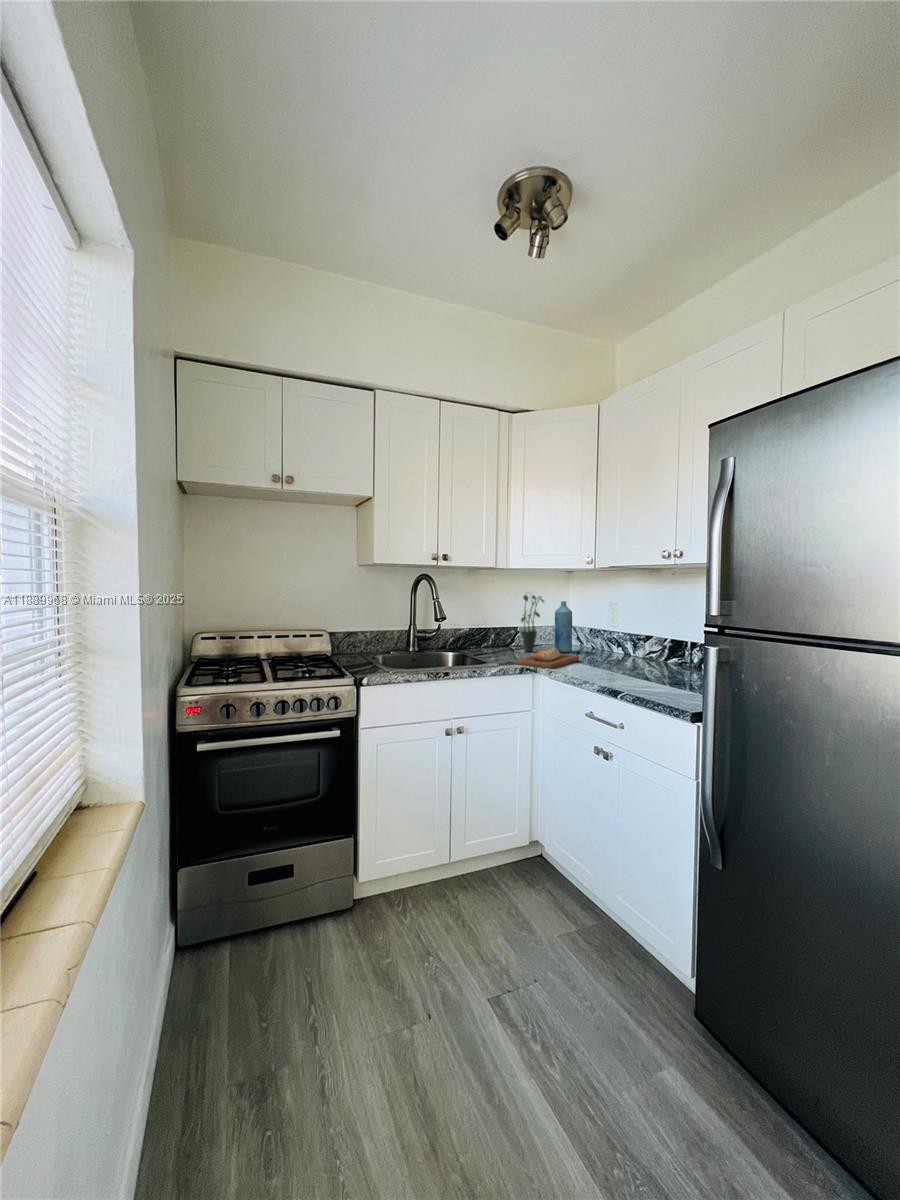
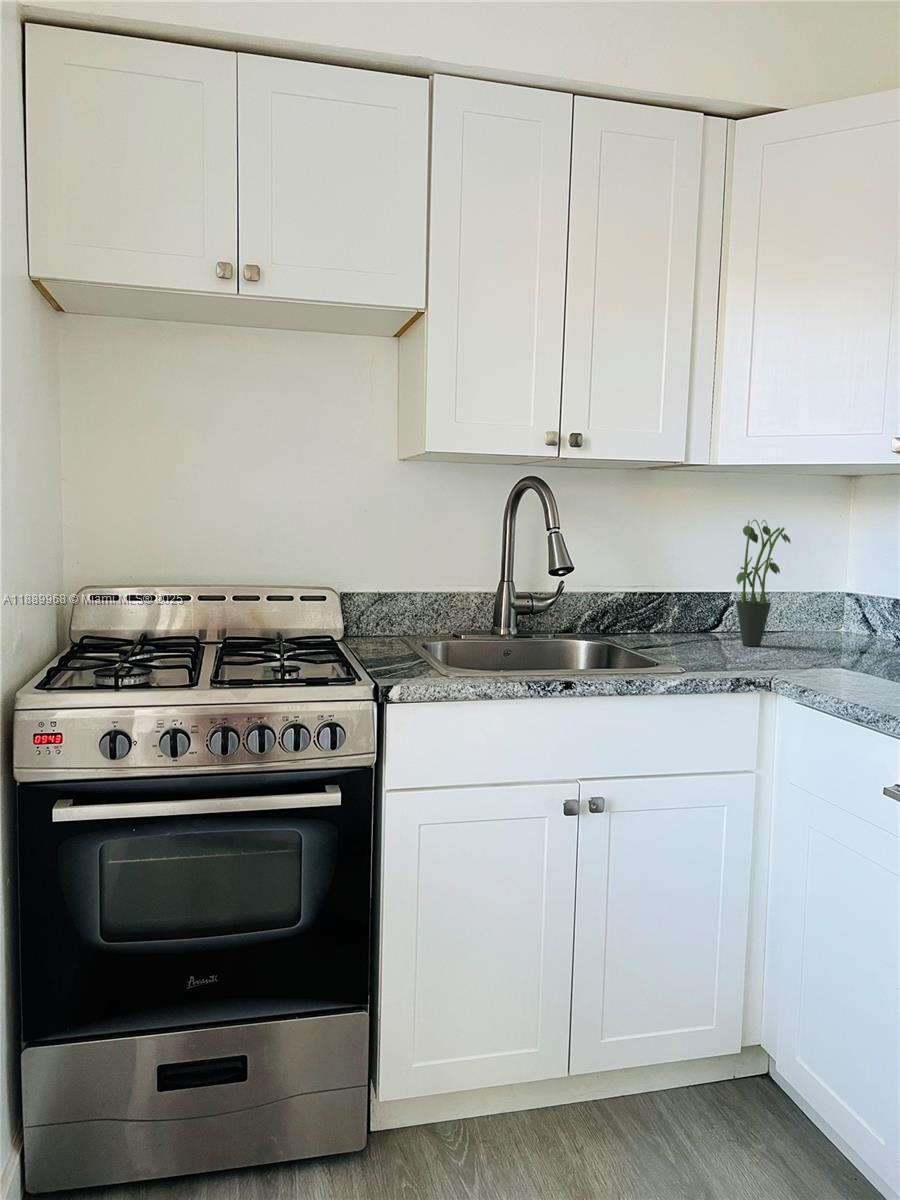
bottle: present [555,601,572,652] -> none [809,540,851,649]
bread loaf: present [515,647,579,668] -> none [721,637,867,682]

